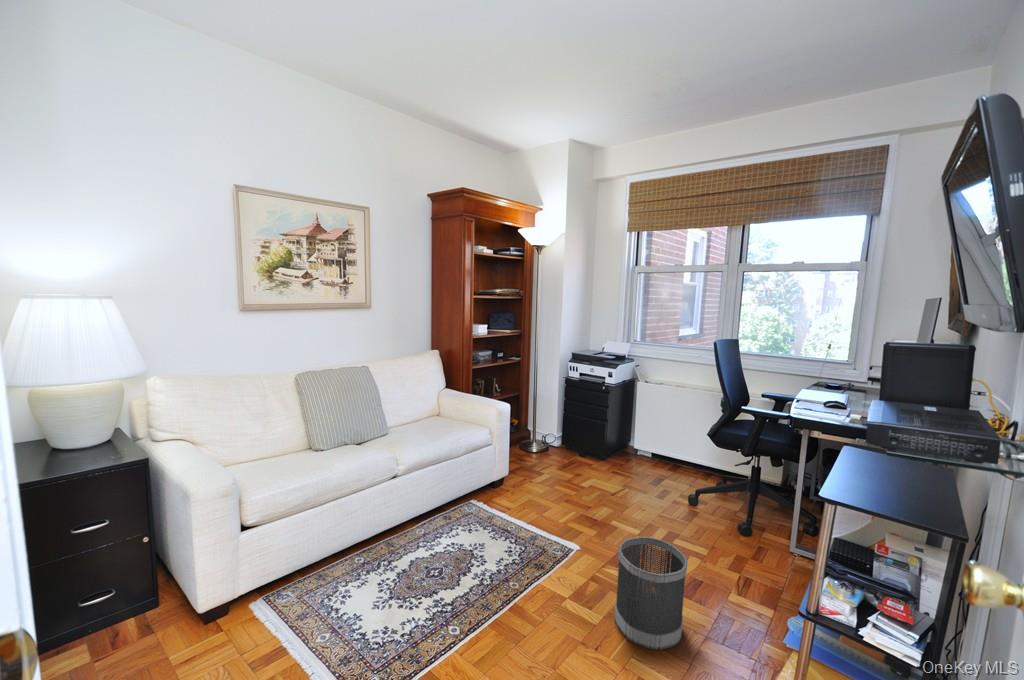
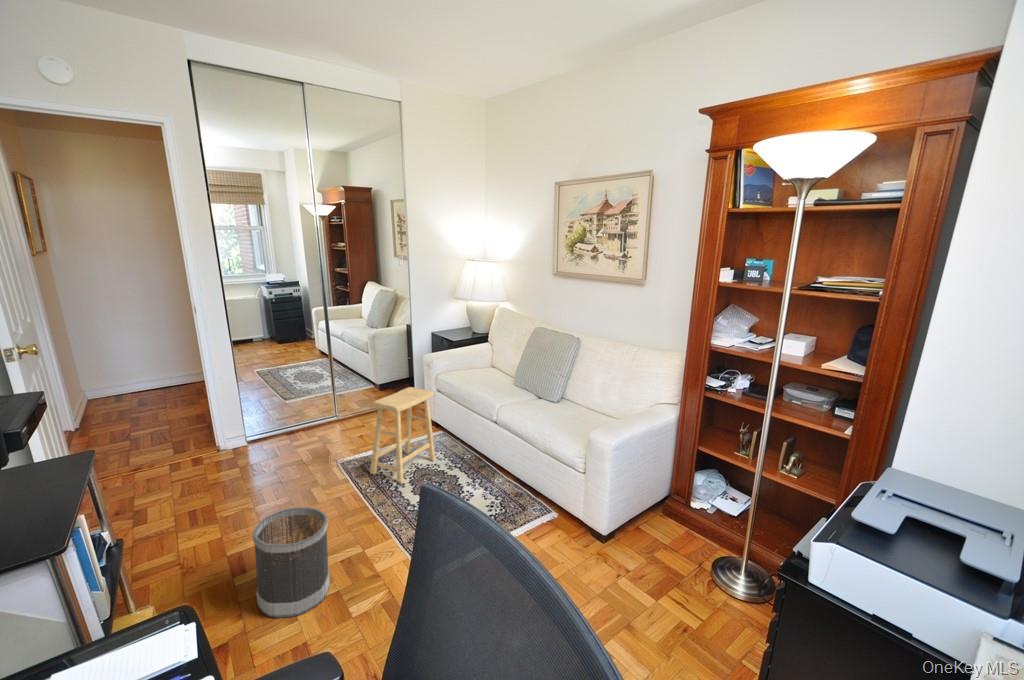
footstool: none [316,494,426,650] -> present [370,387,435,483]

